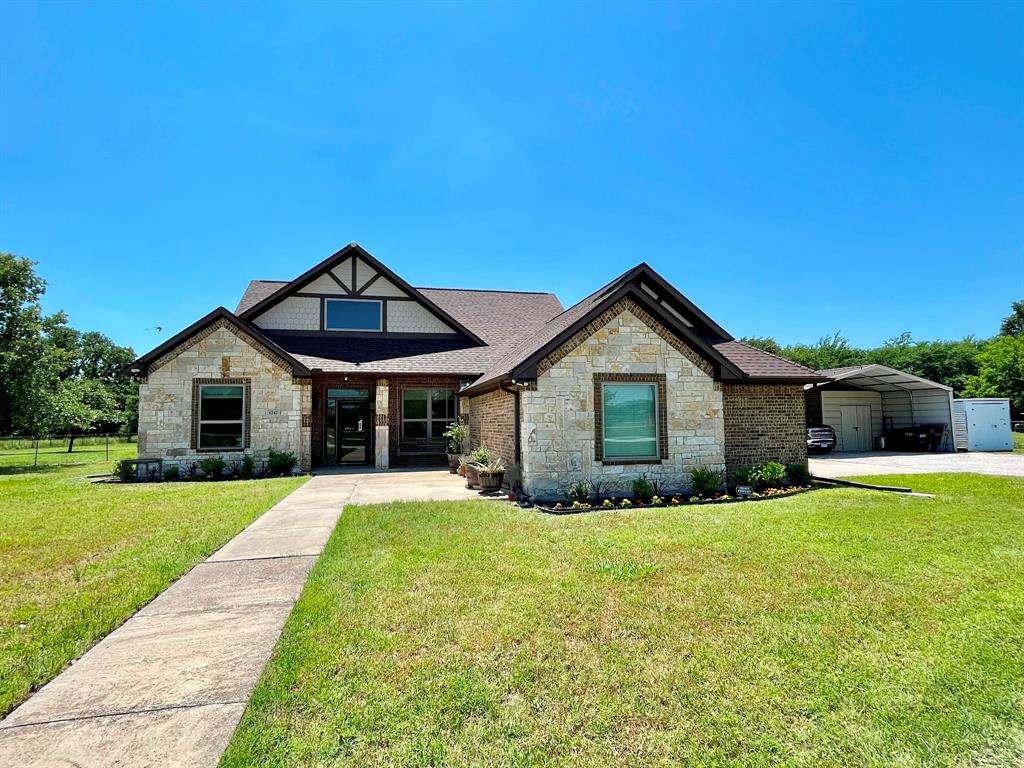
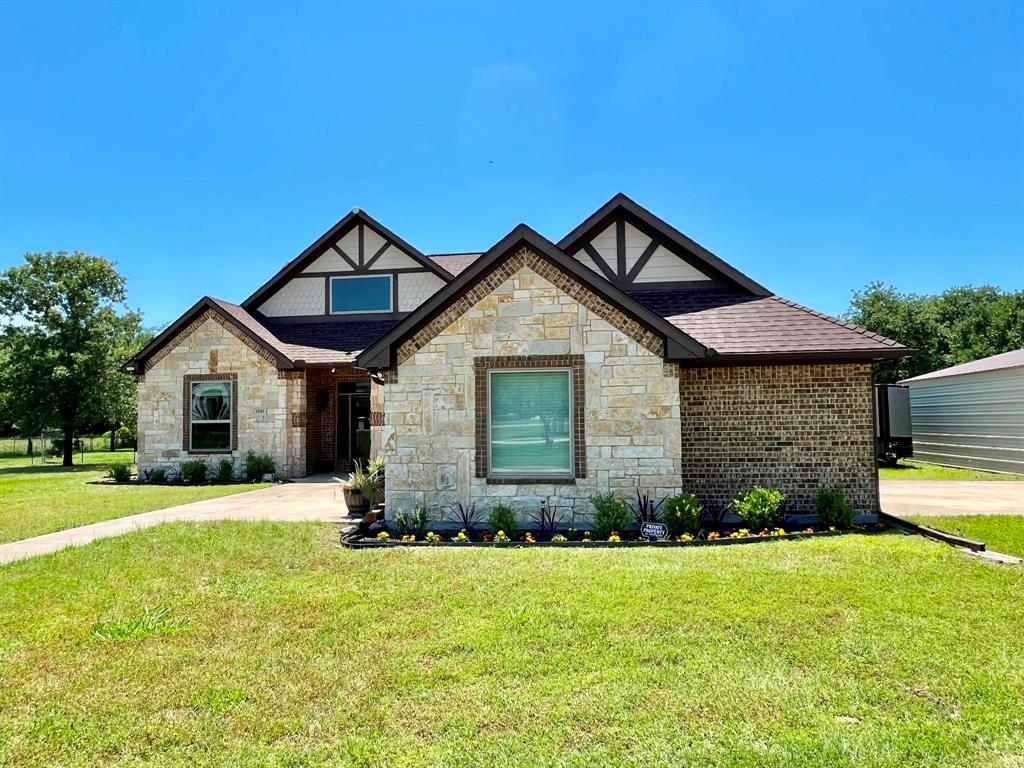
round table: present [120,458,164,483] -> none [115,460,157,485]

